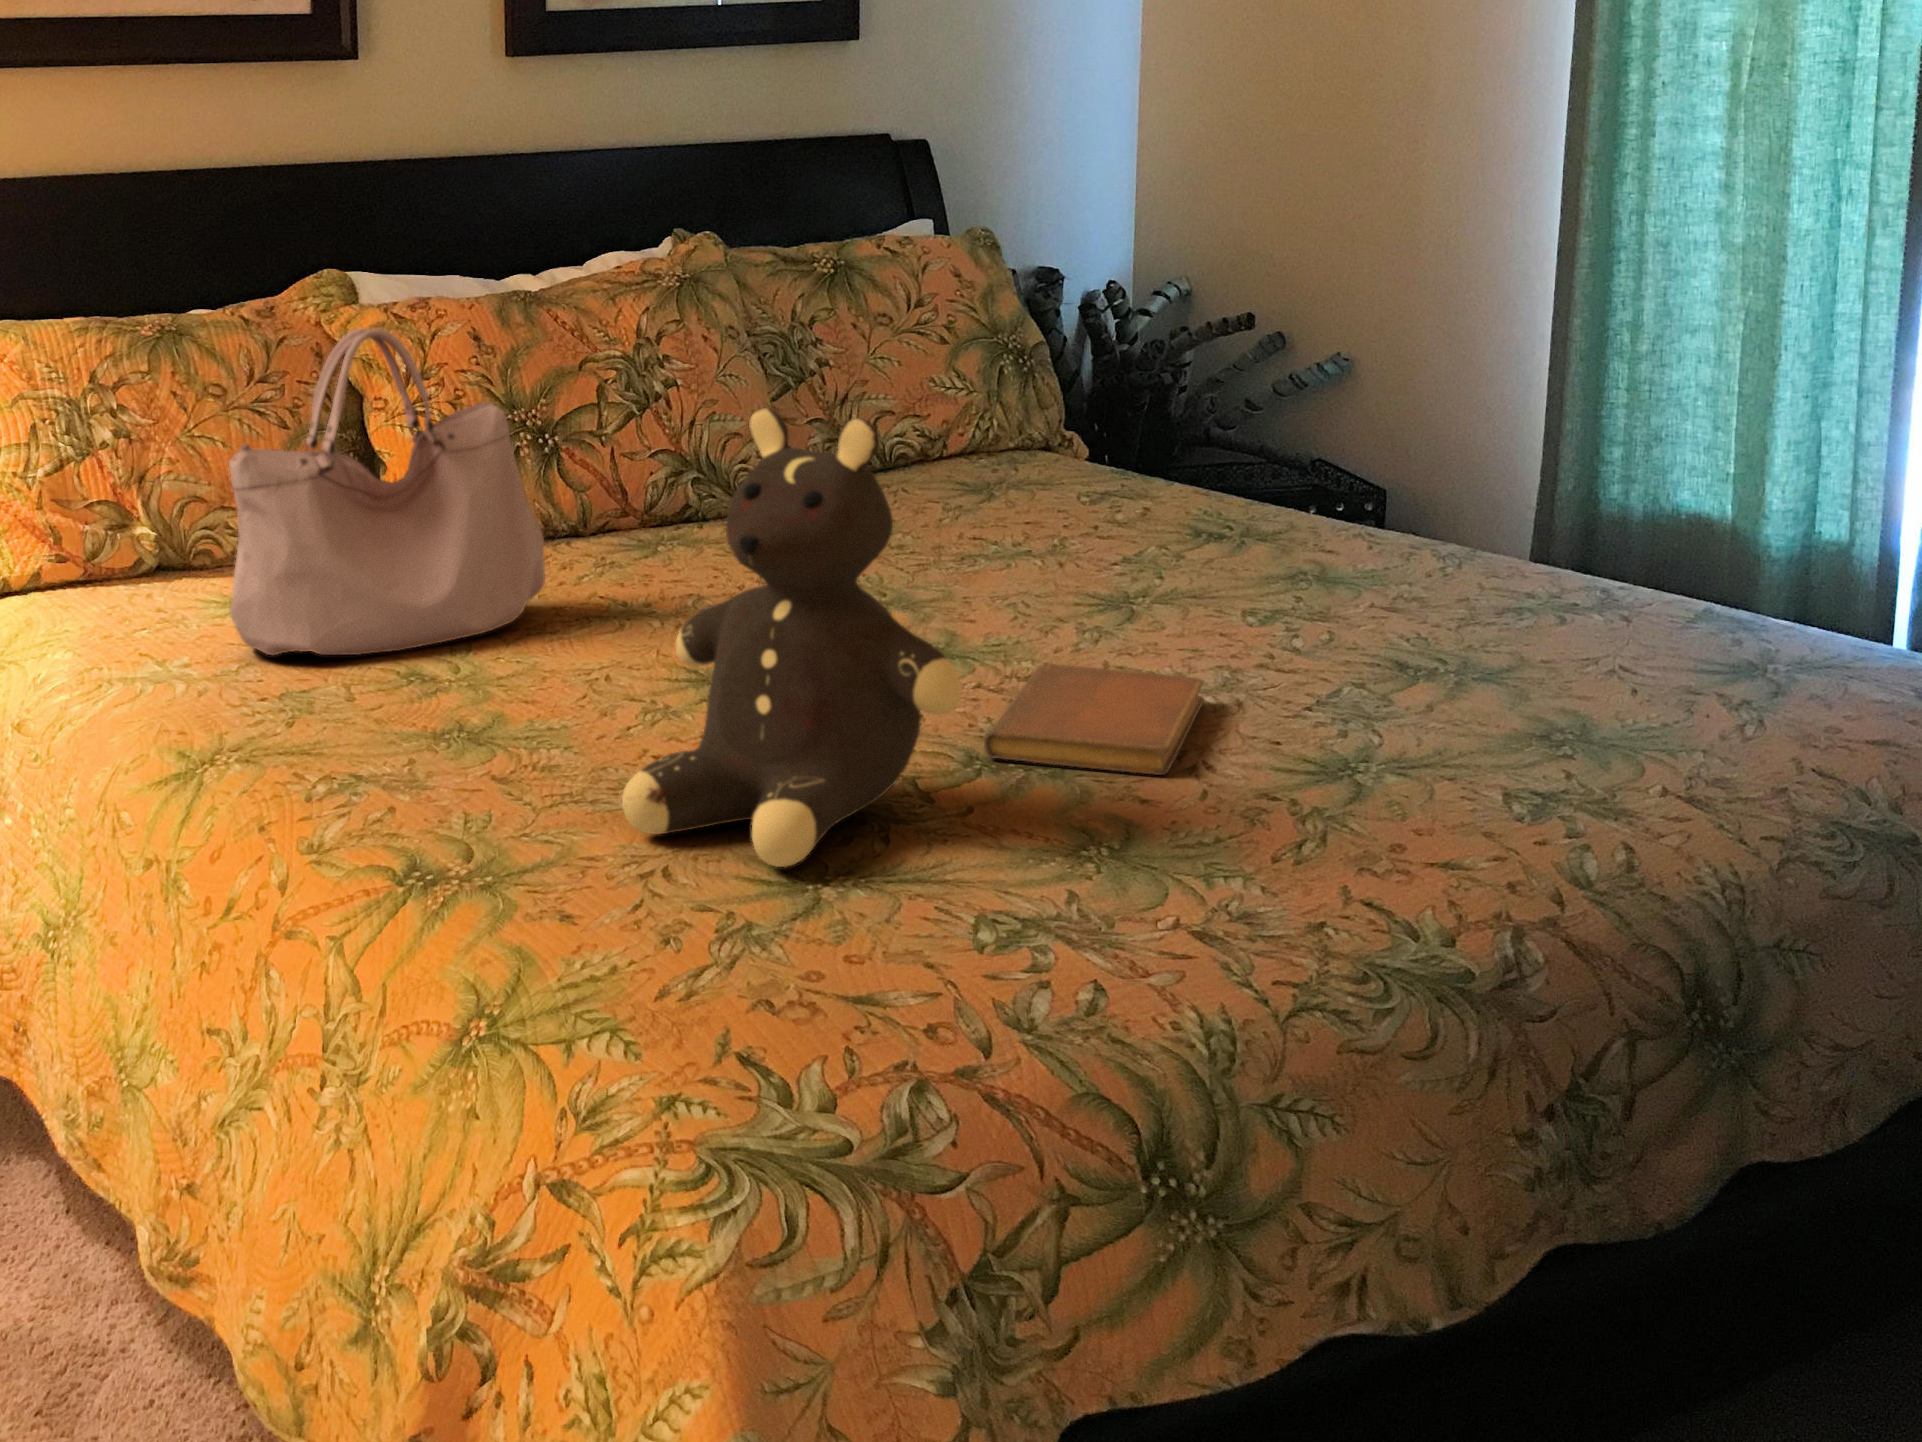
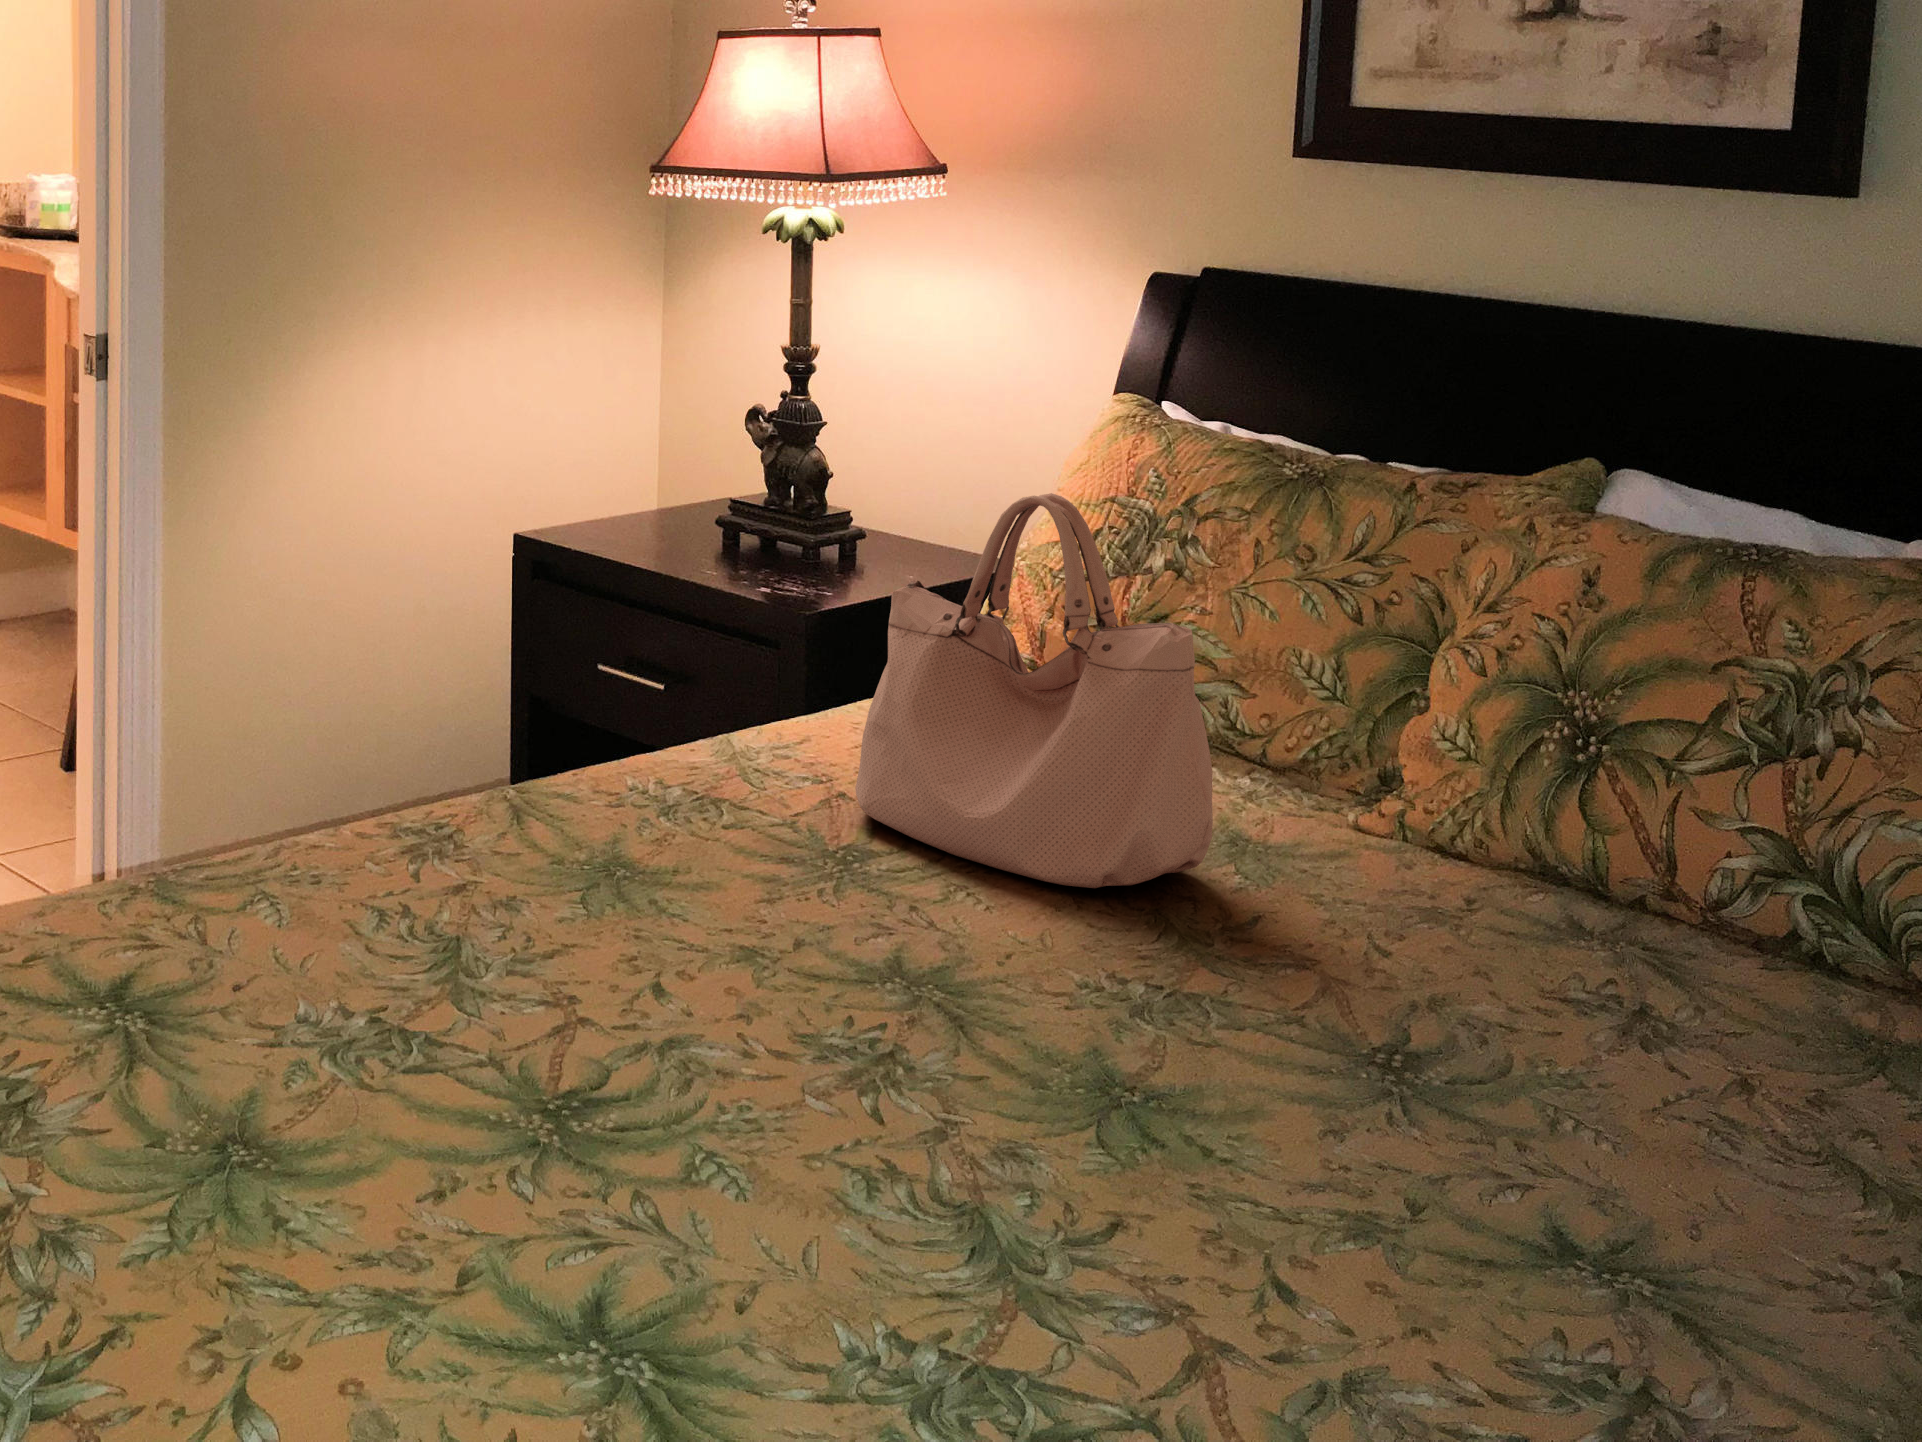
teddy bear: present [622,408,962,867] -> none [265,628,611,1117]
notebook: present [984,664,1204,775] -> none [752,1163,1159,1365]

